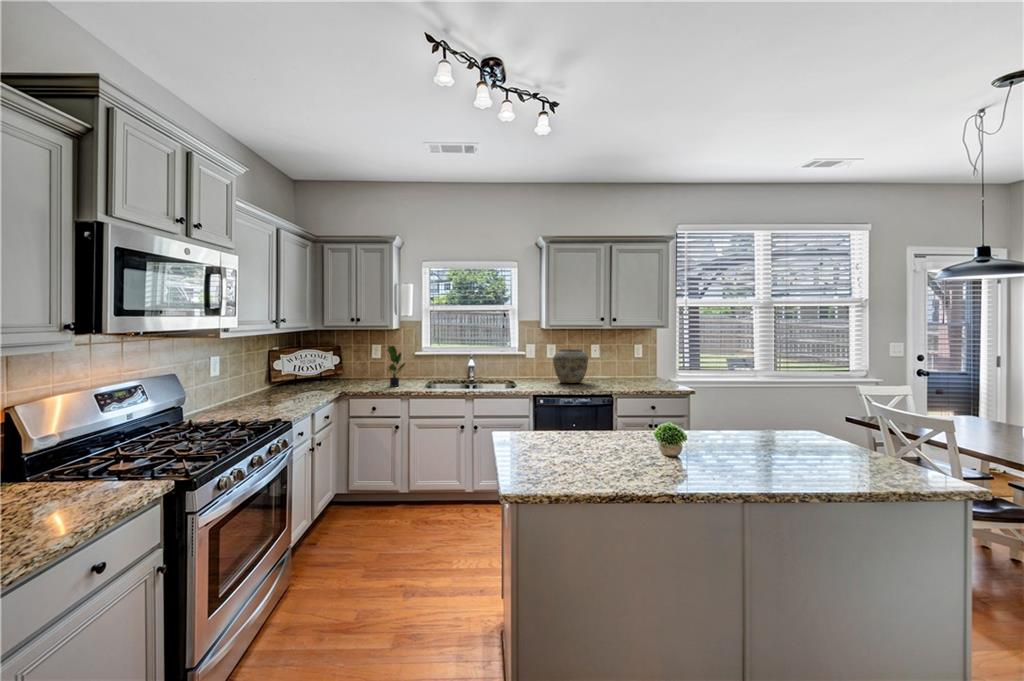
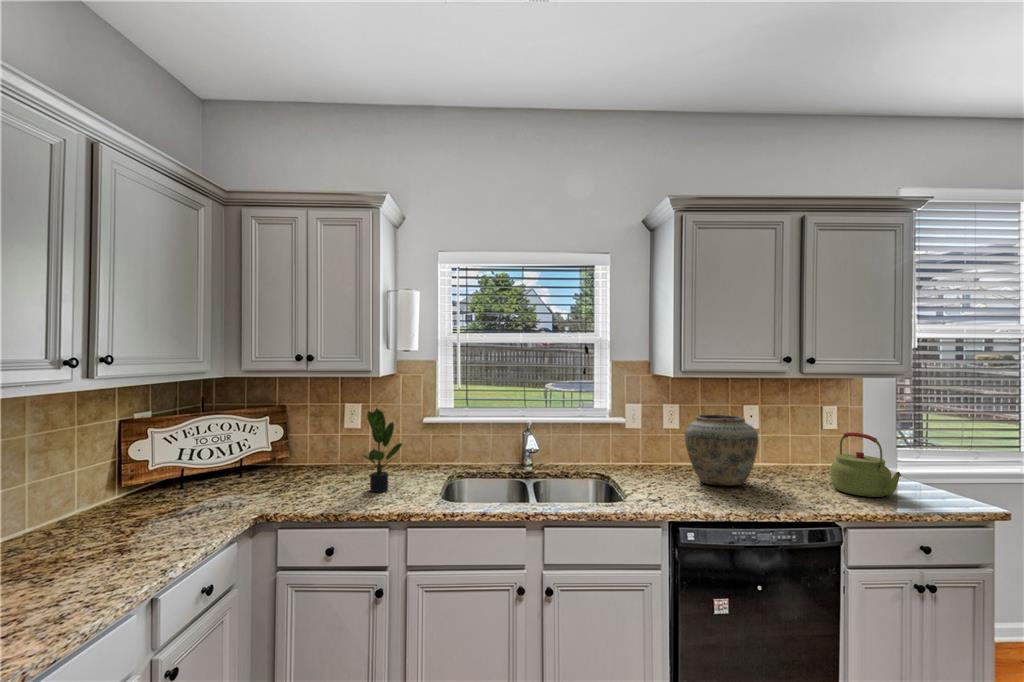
kettle: none [624,356,649,386] -> present [831,432,901,497]

